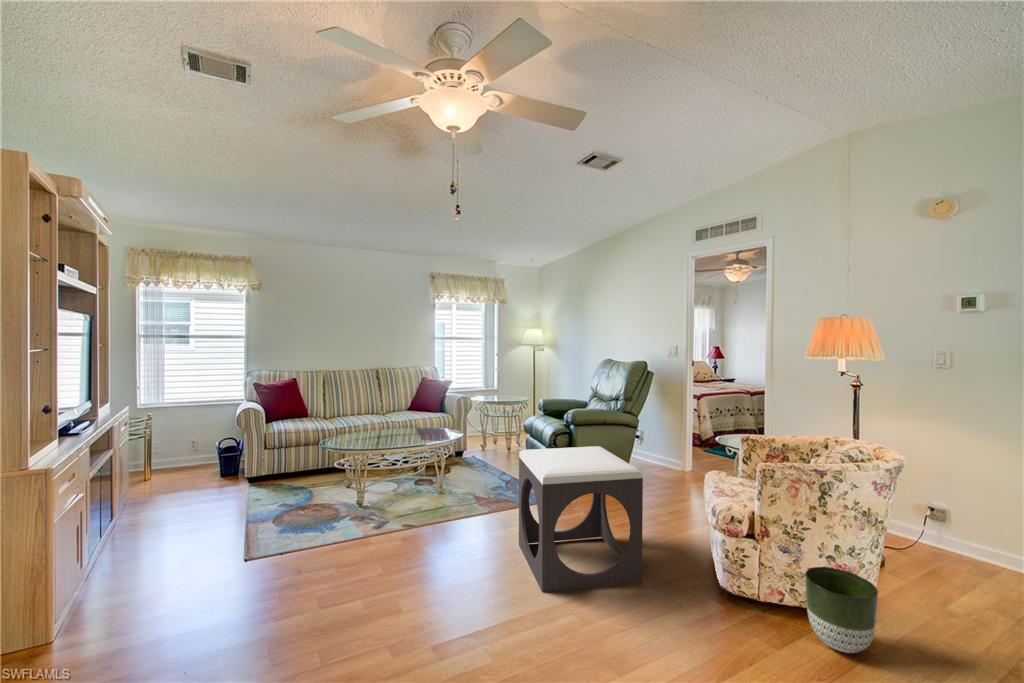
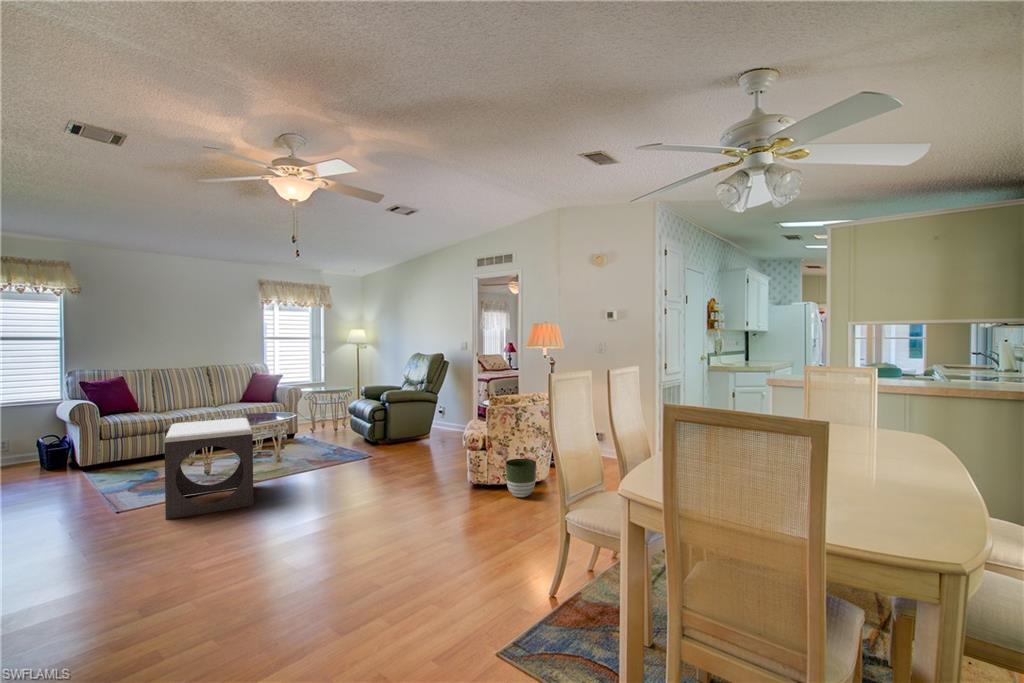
footstool: present [519,446,643,592] -> present [165,418,253,520]

